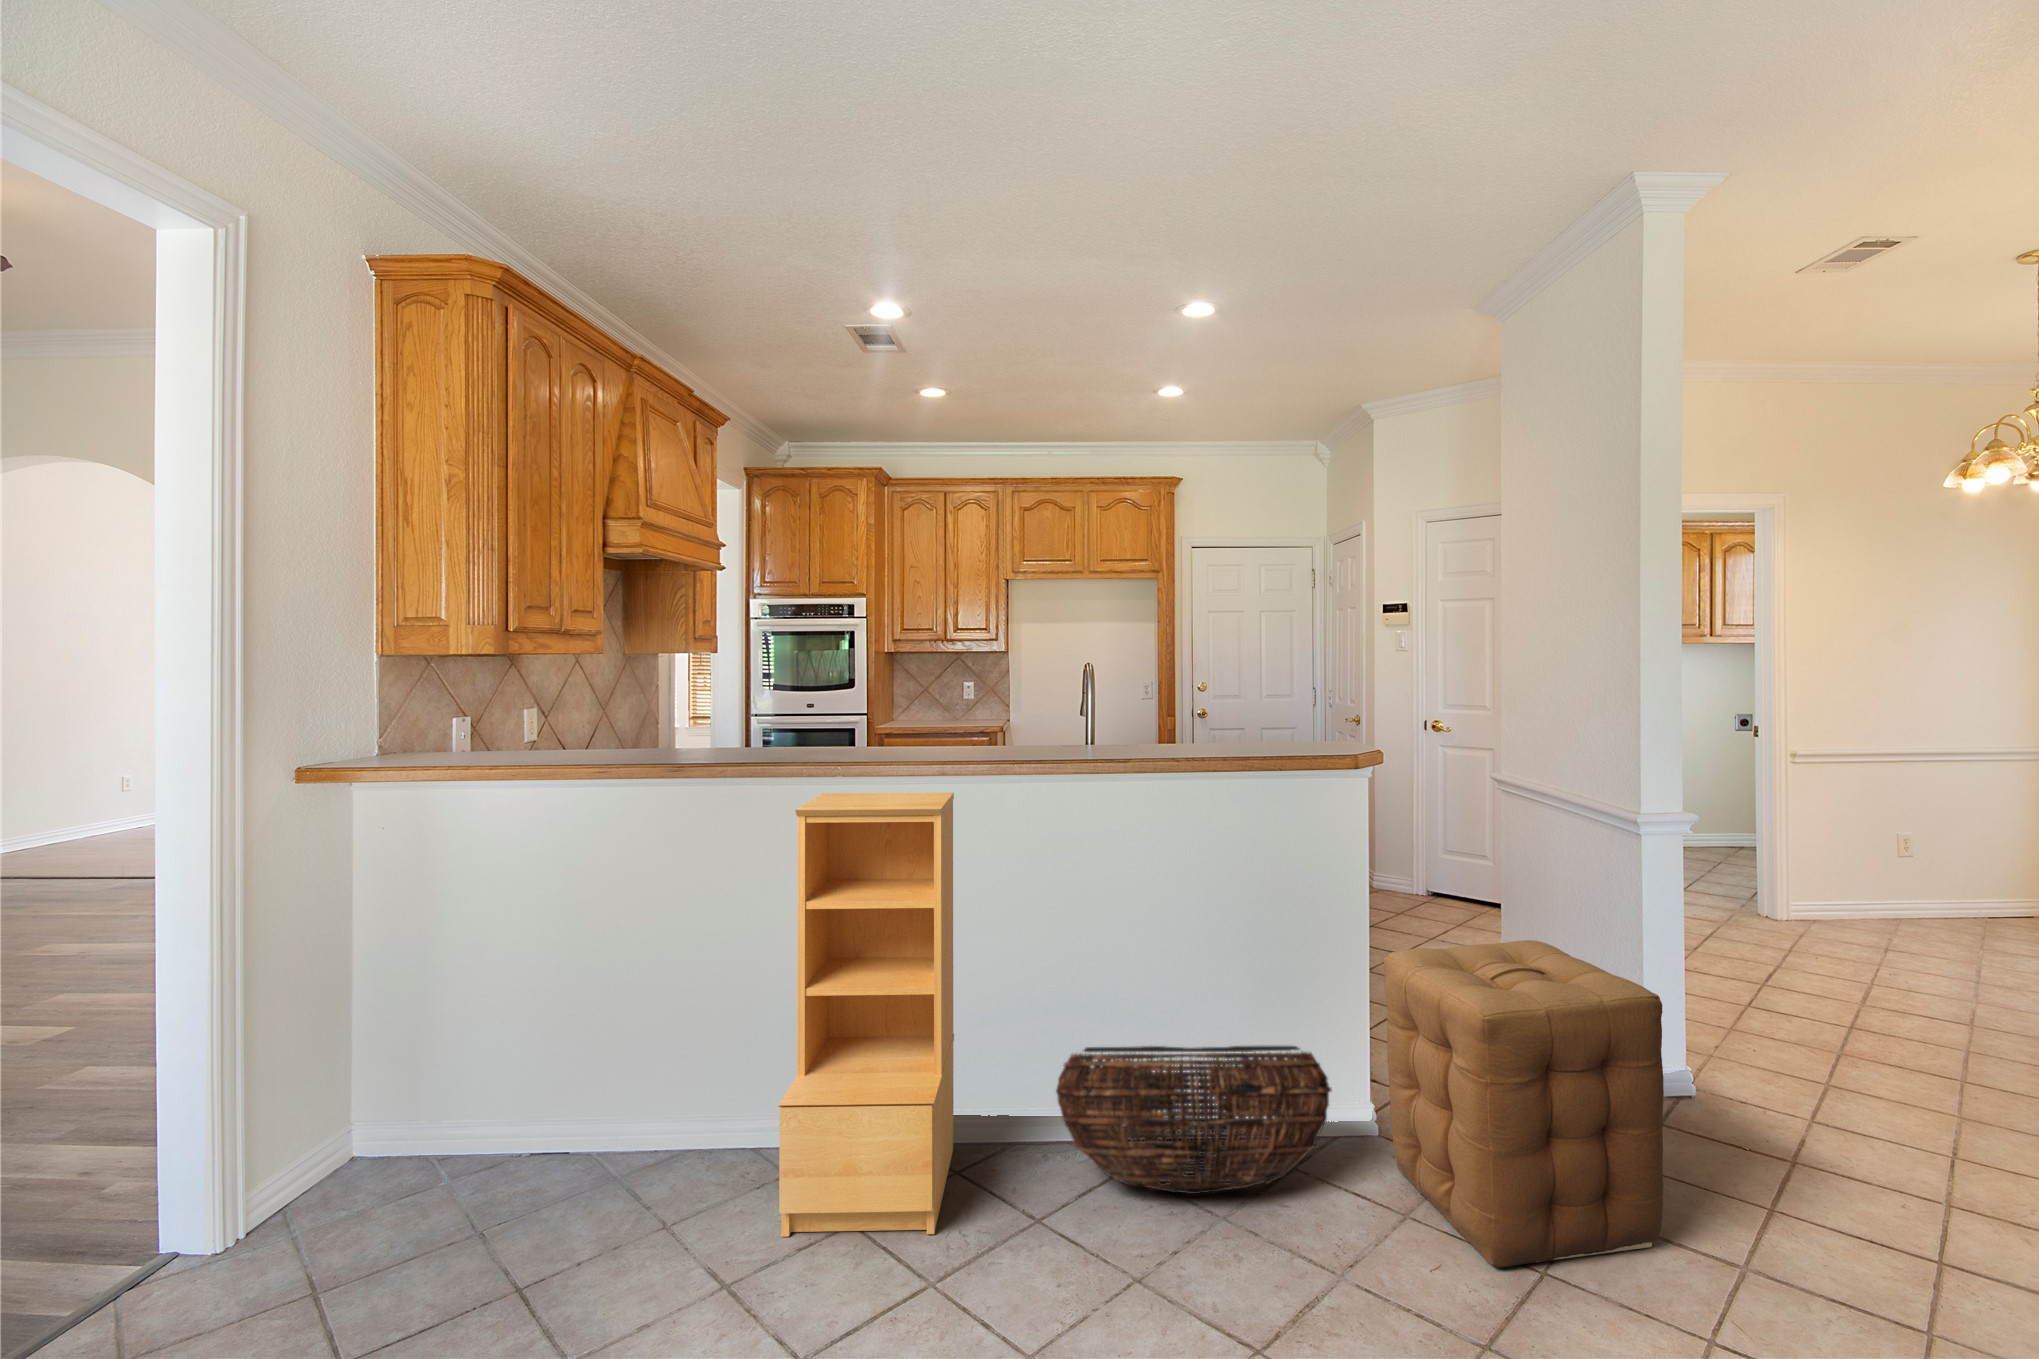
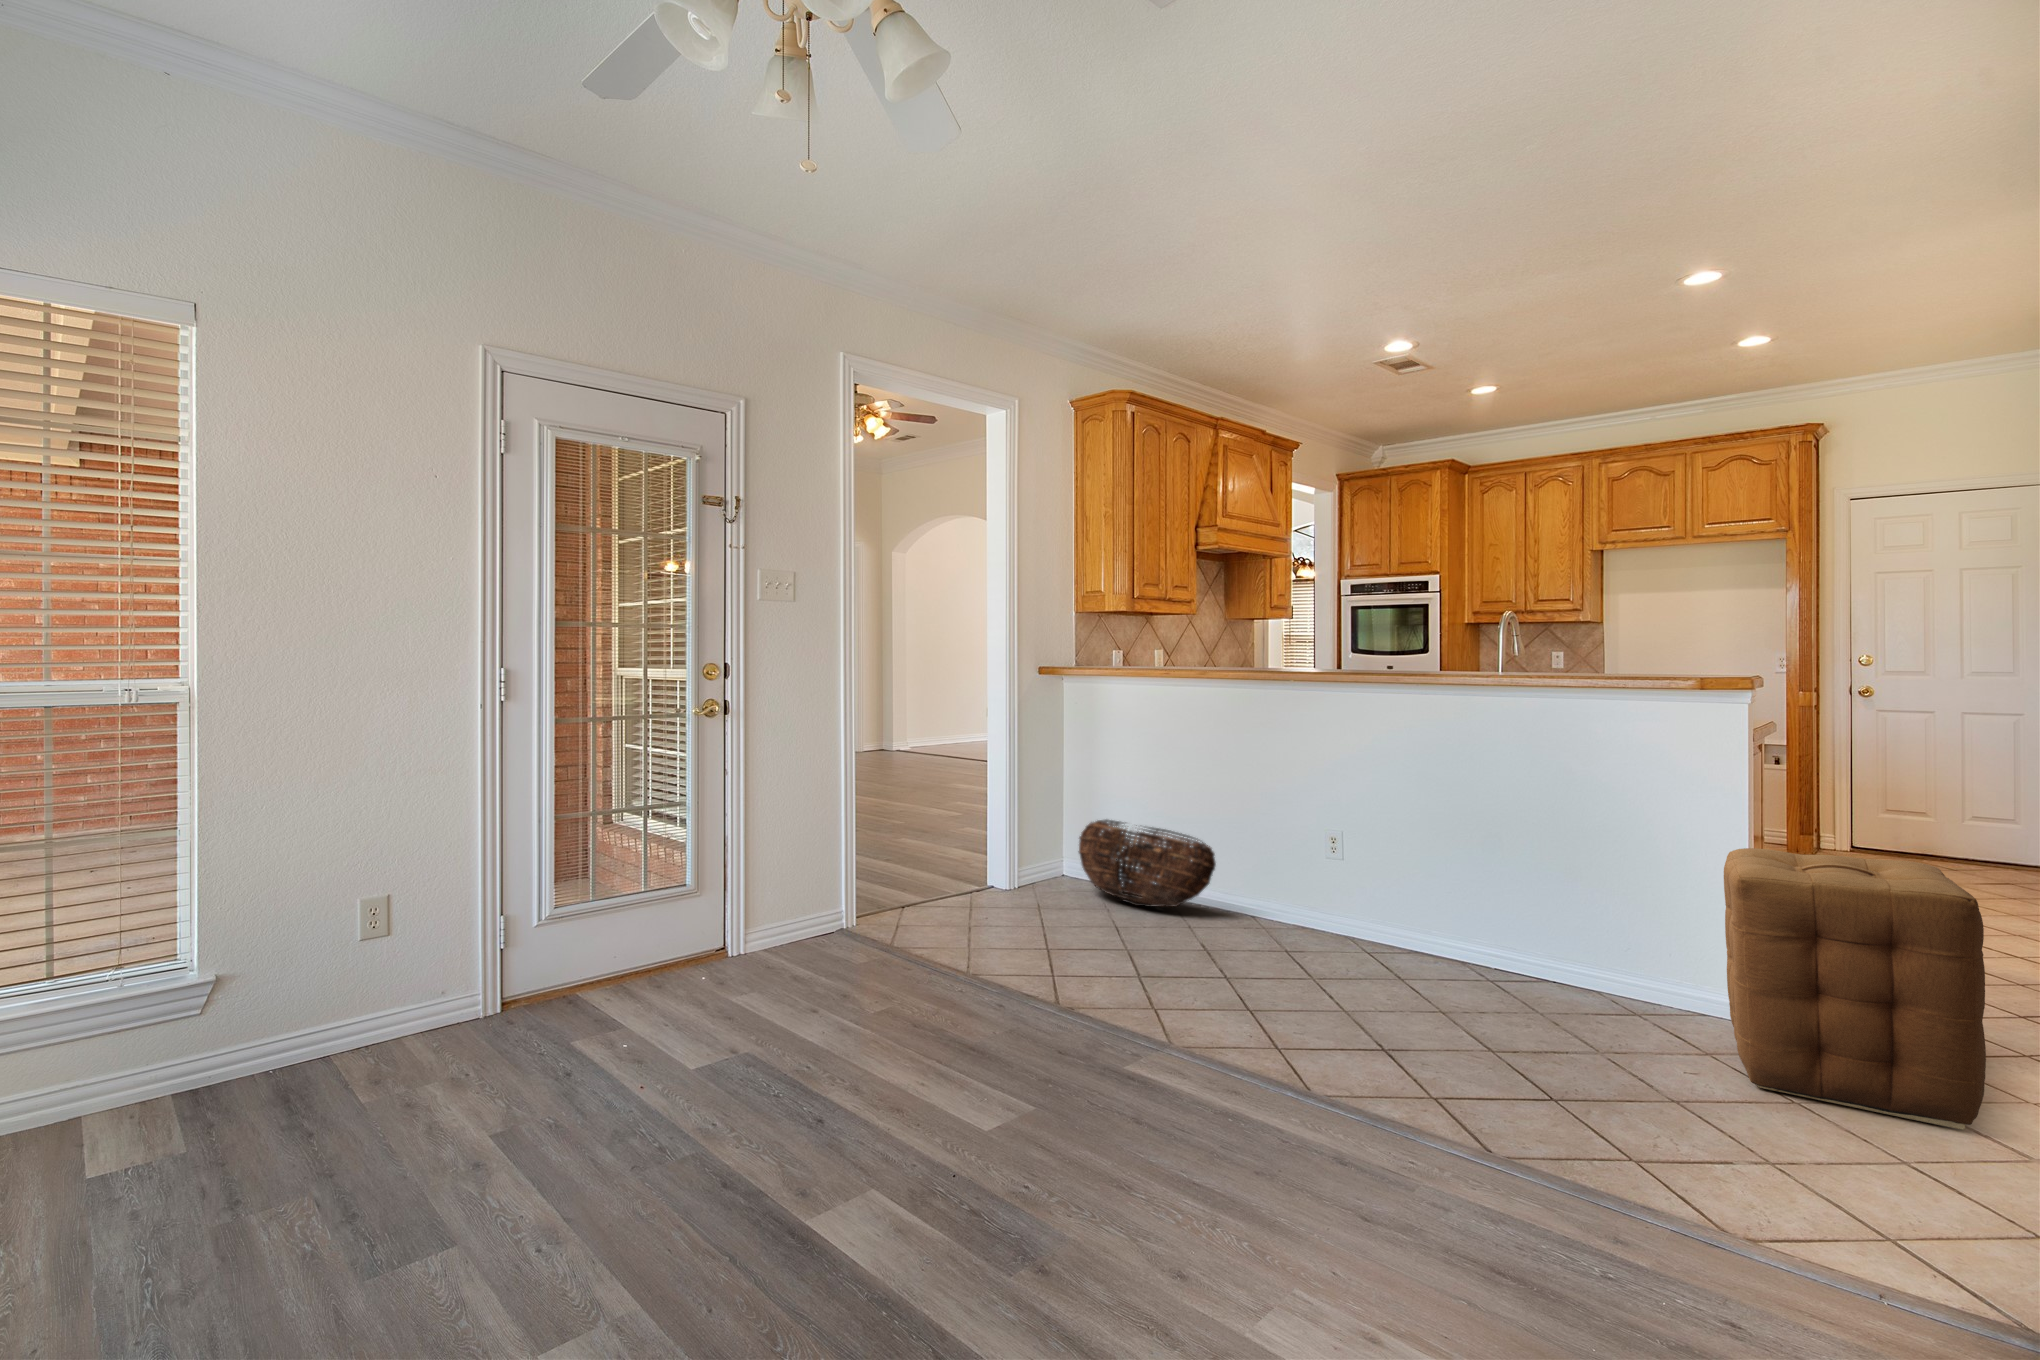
bookshelf: present [778,793,954,1237] -> none [1240,696,1374,964]
basket: present [1056,1046,1331,1194] -> present [1079,820,1216,907]

